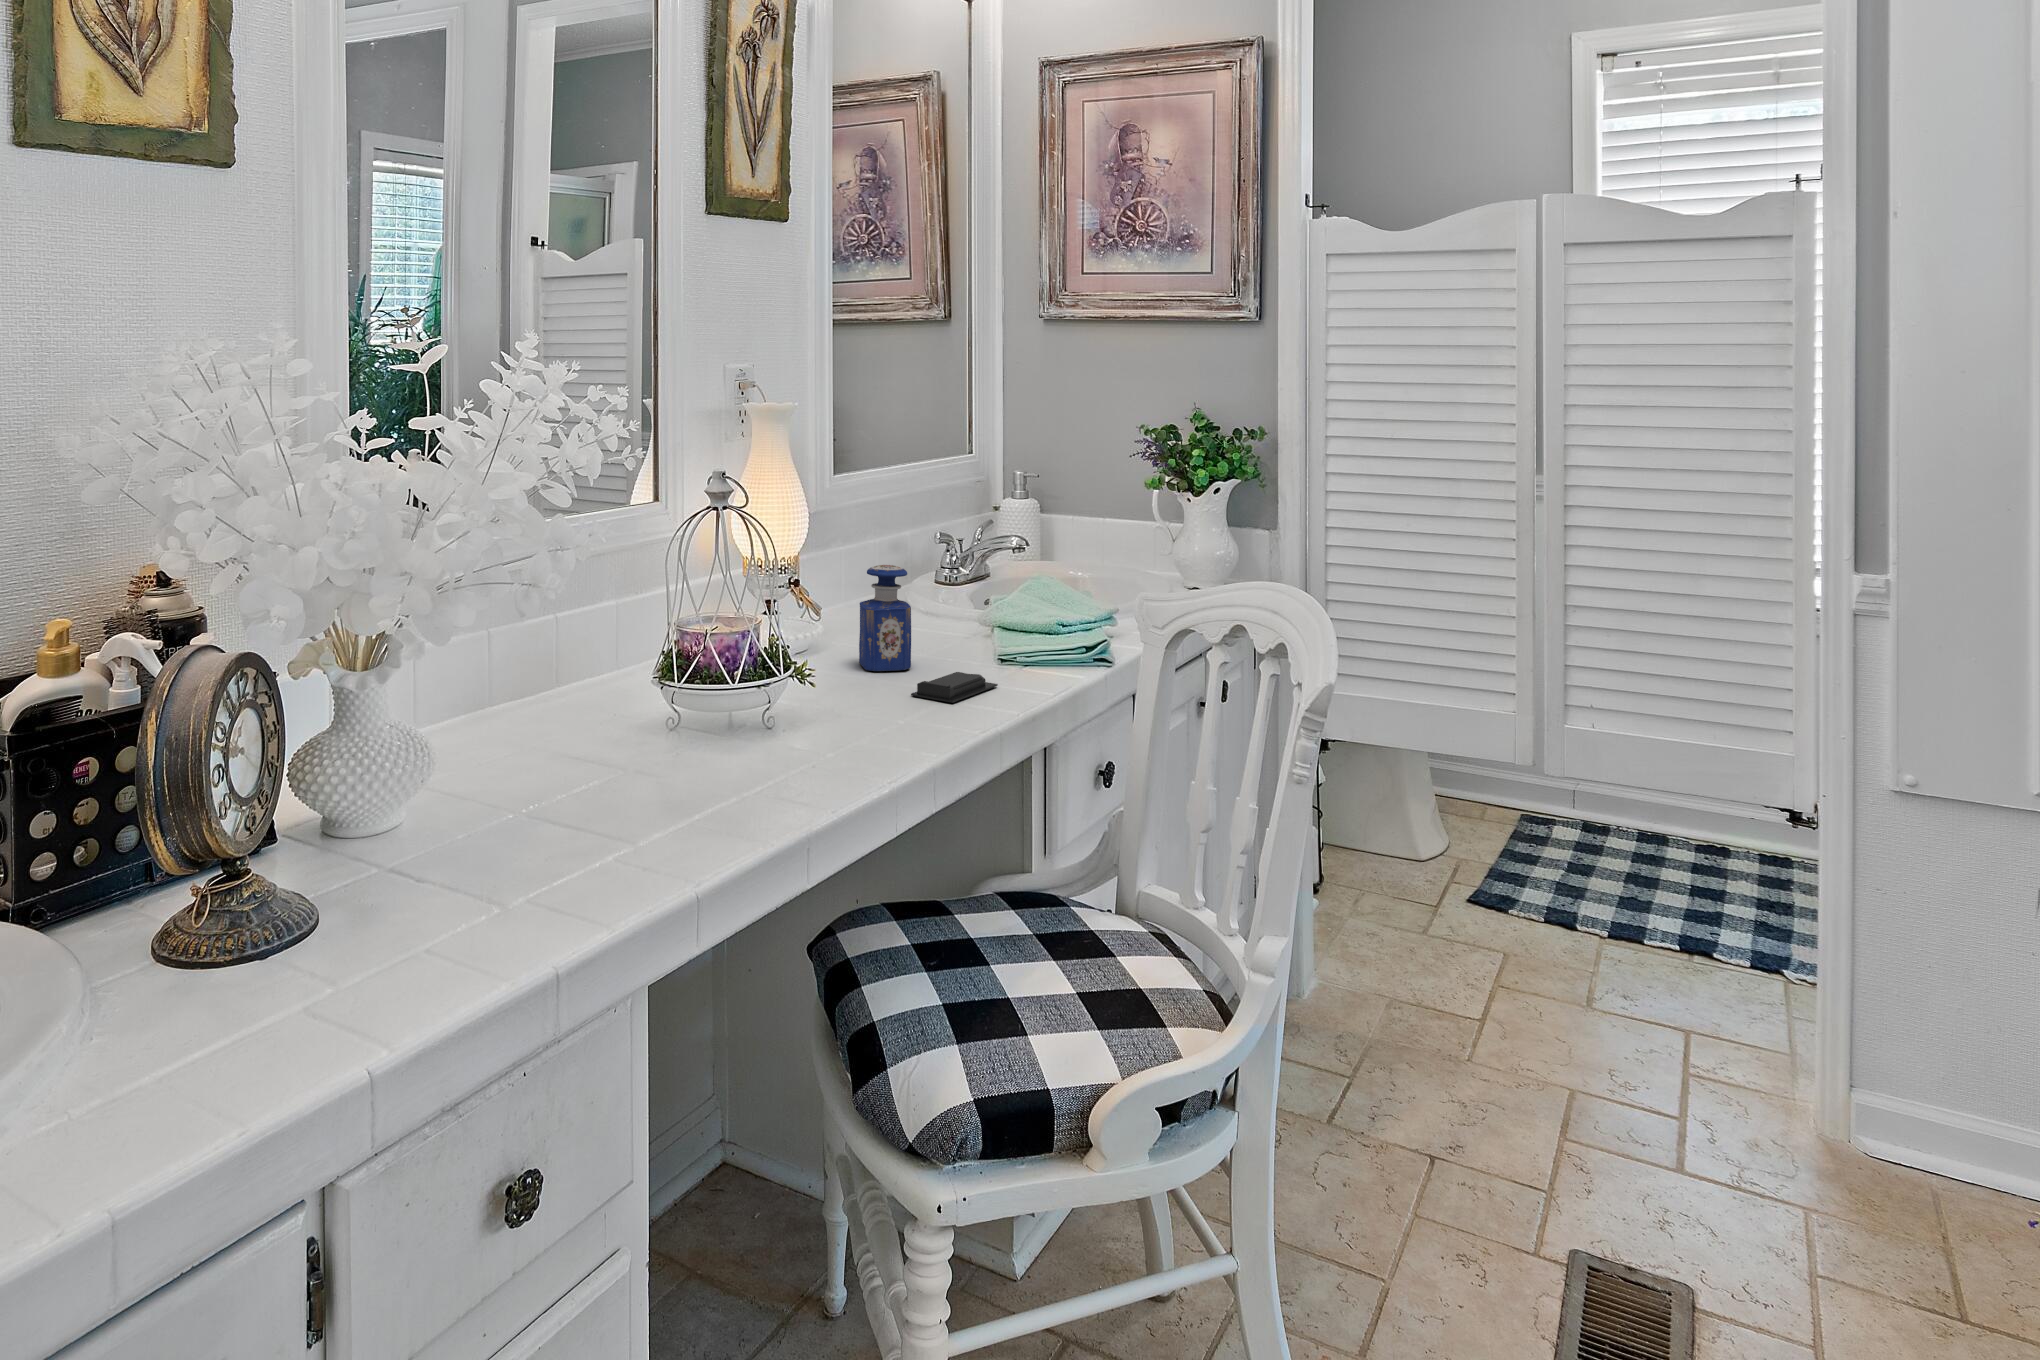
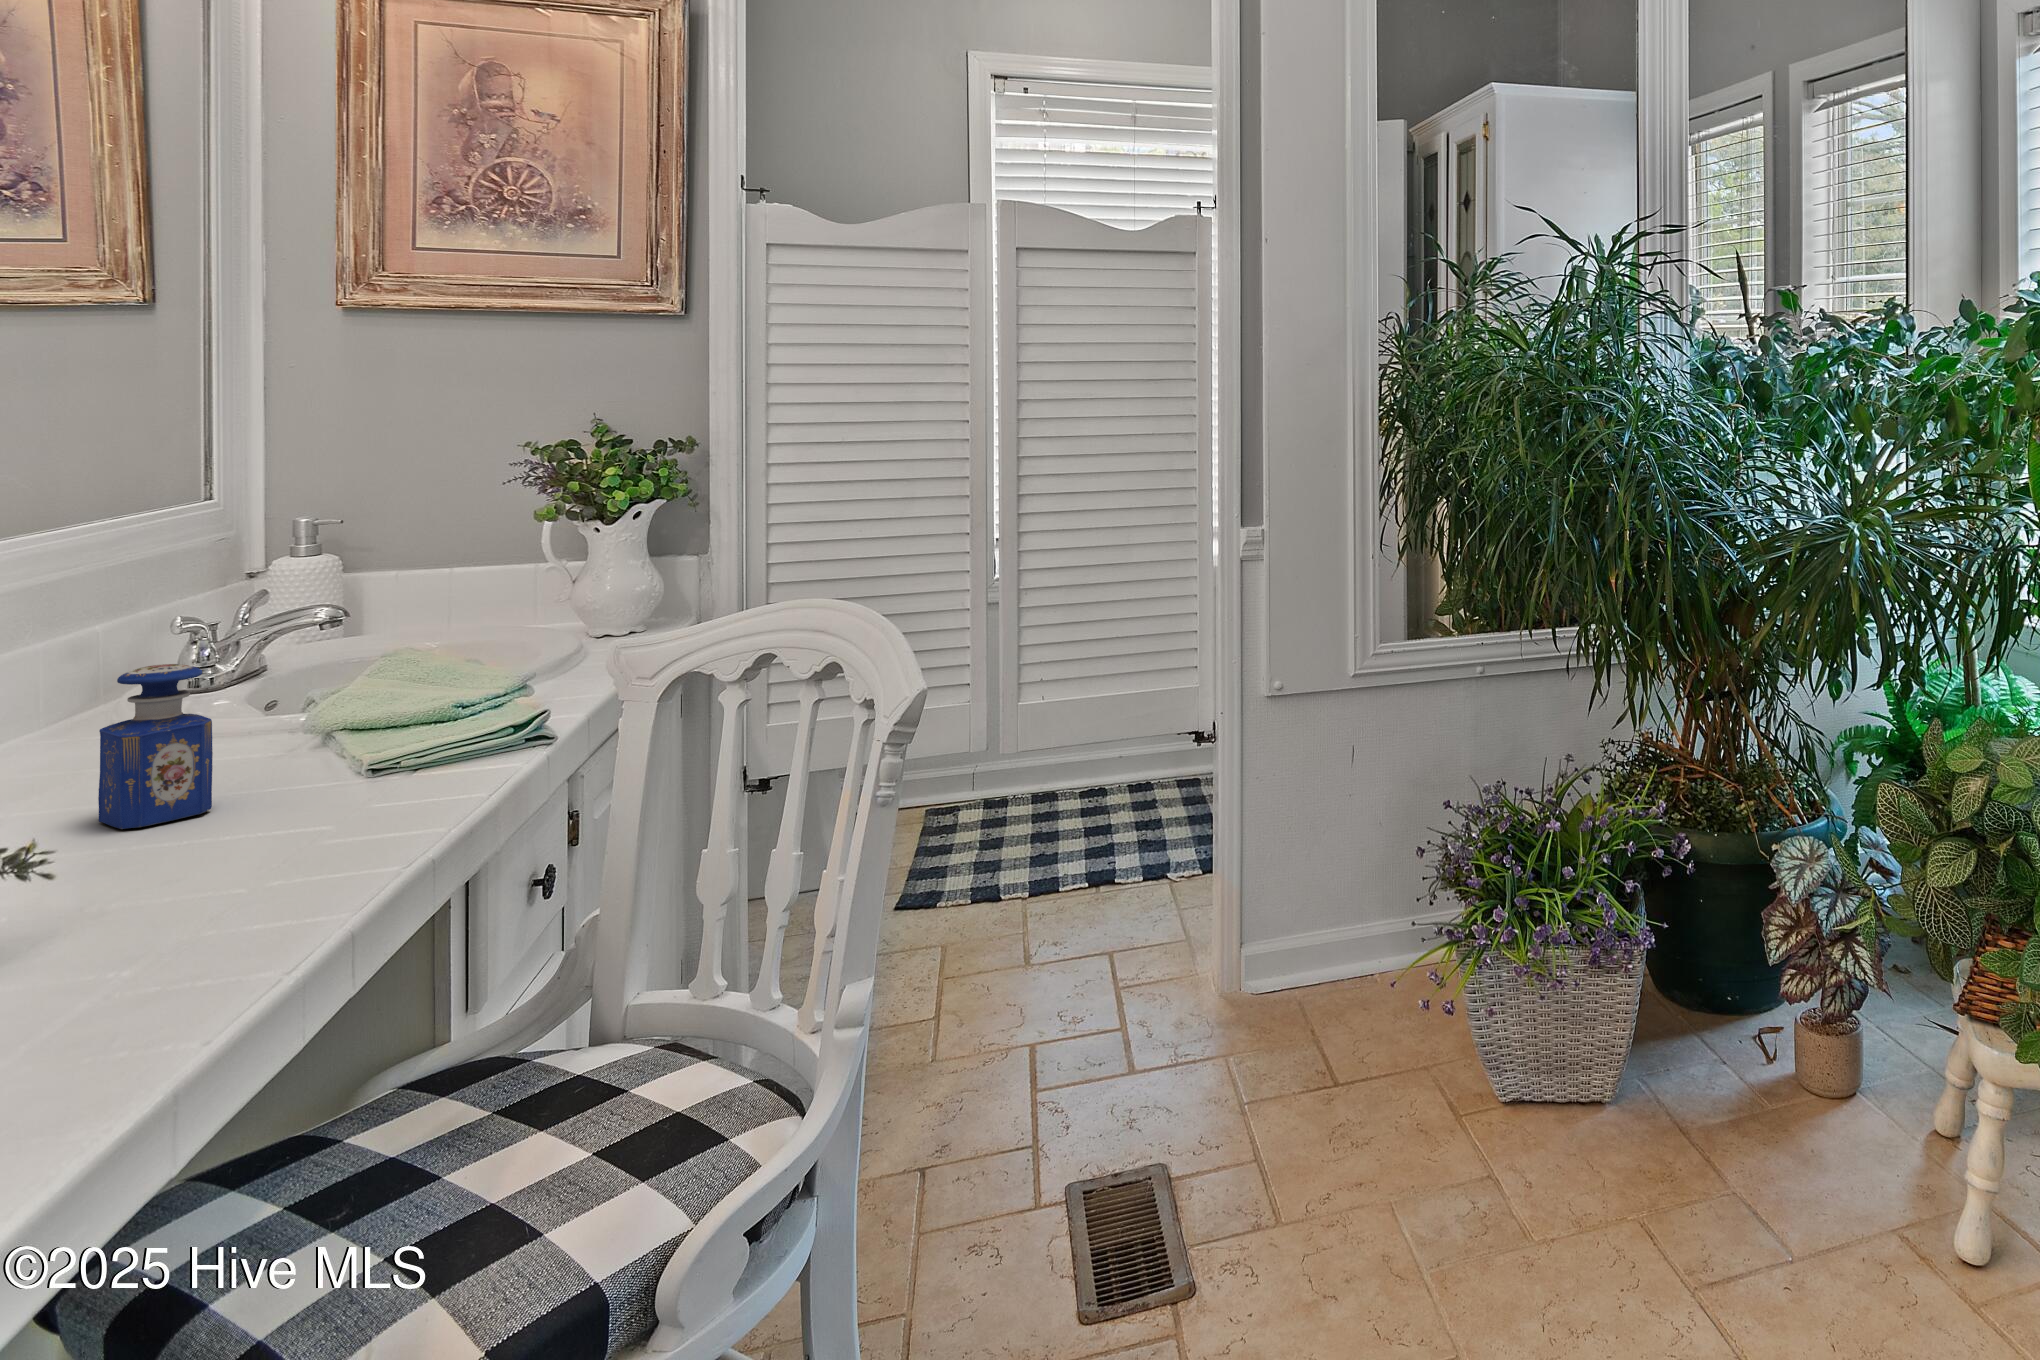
soap bar: present [911,672,998,703] -> none [241,792,389,846]

